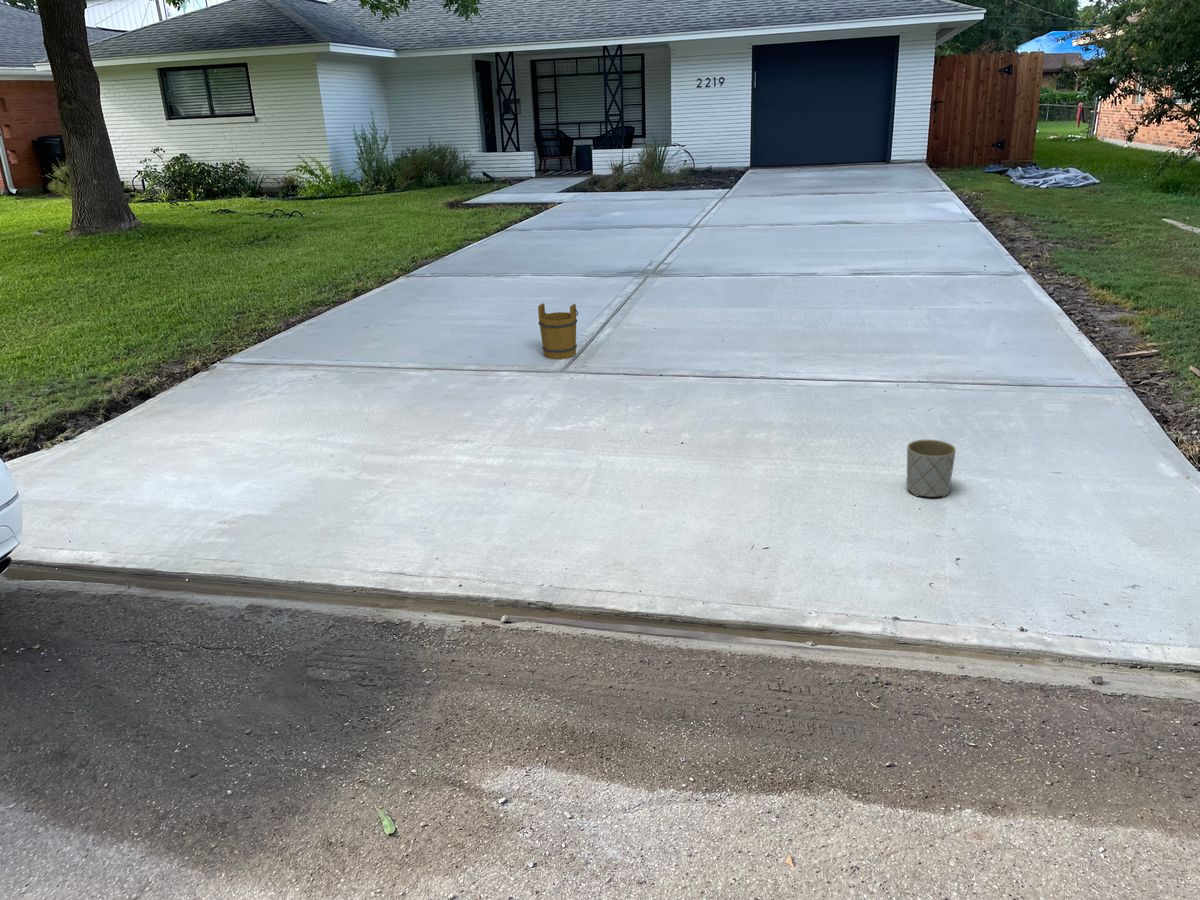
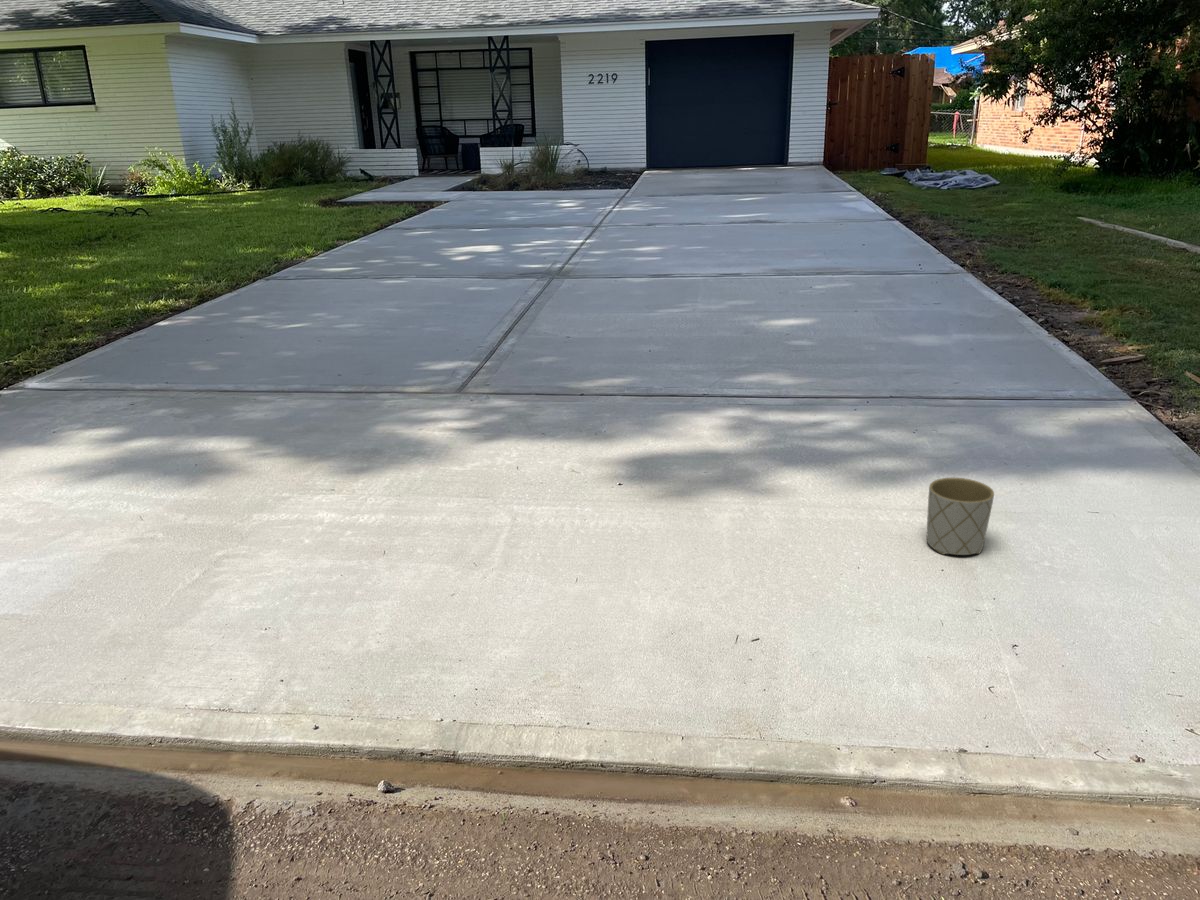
bucket: present [538,303,578,359] -> none [425,305,475,373]

